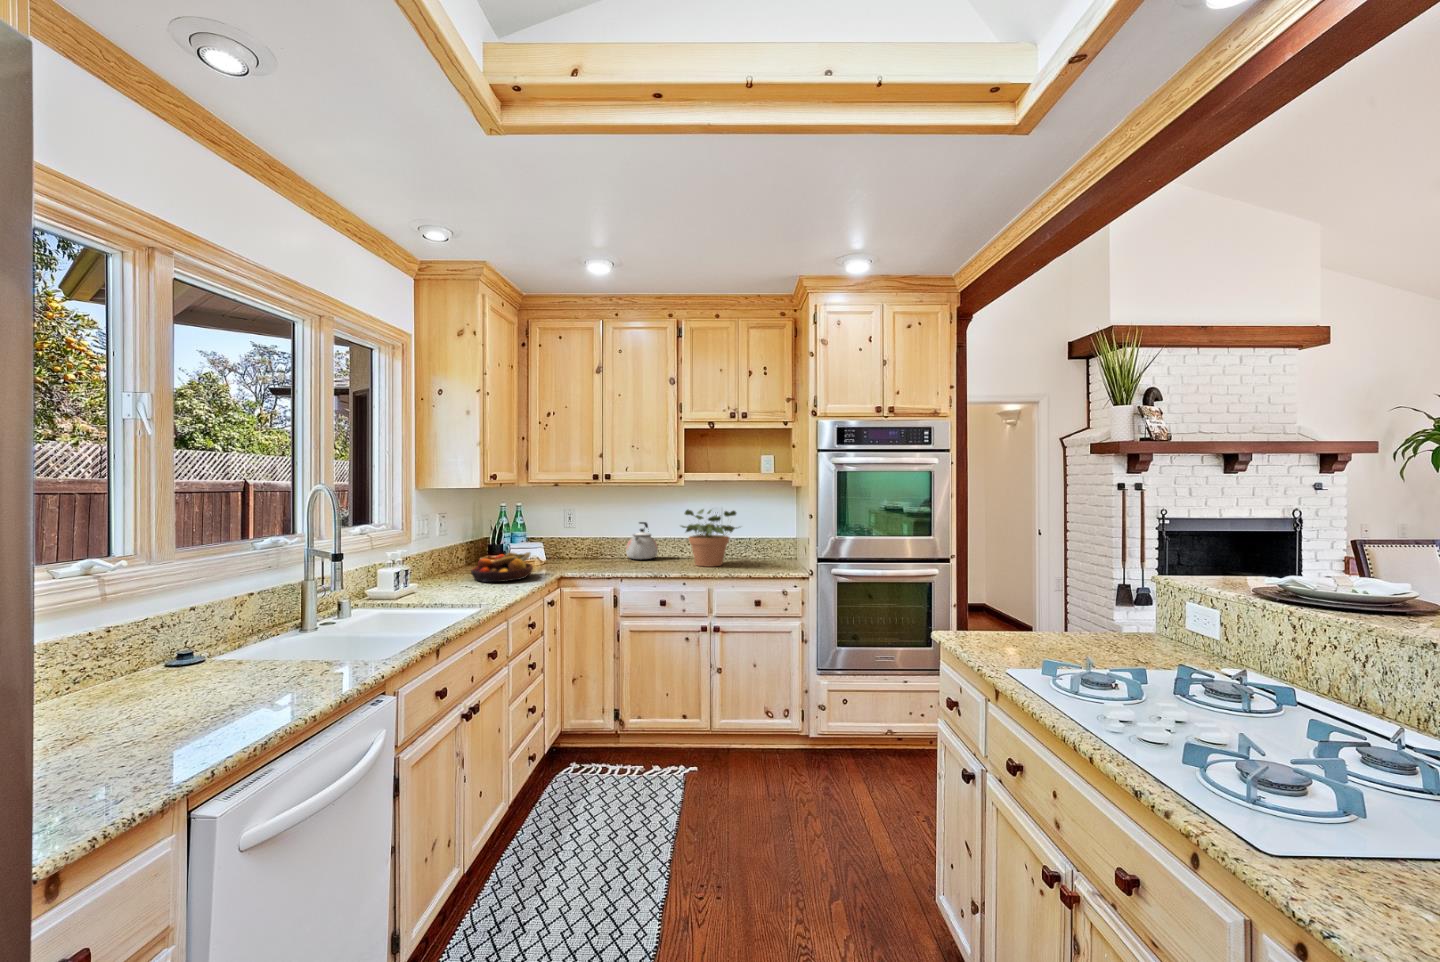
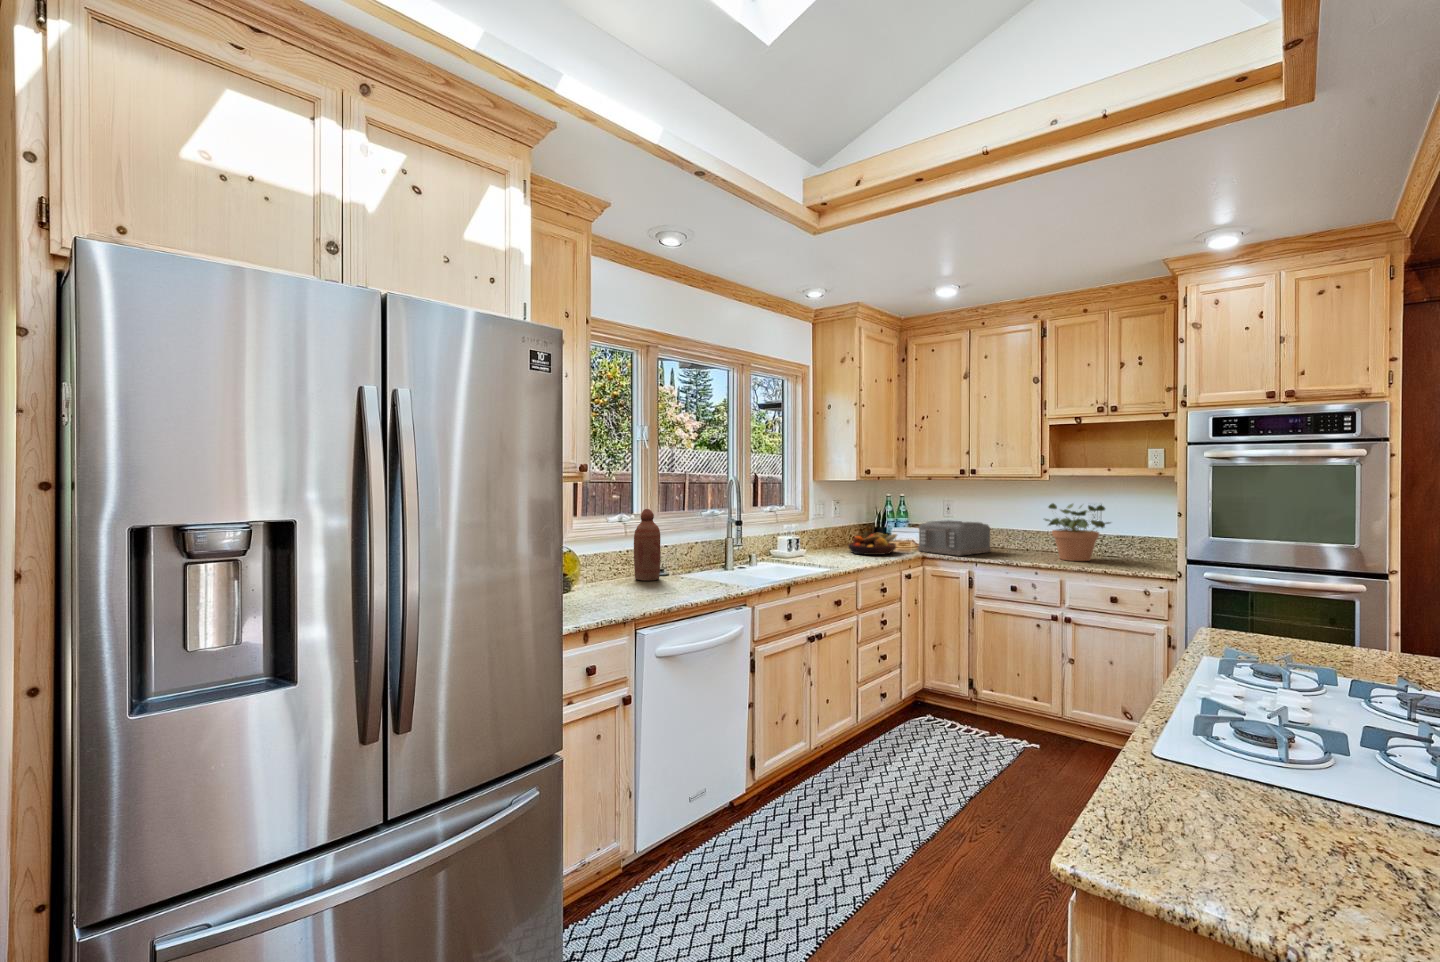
kettle: present [626,522,658,560] -> none [996,514,1029,550]
toaster: none [553,532,628,572] -> present [918,520,991,556]
bottle: none [109,549,180,694] -> present [634,509,661,581]

